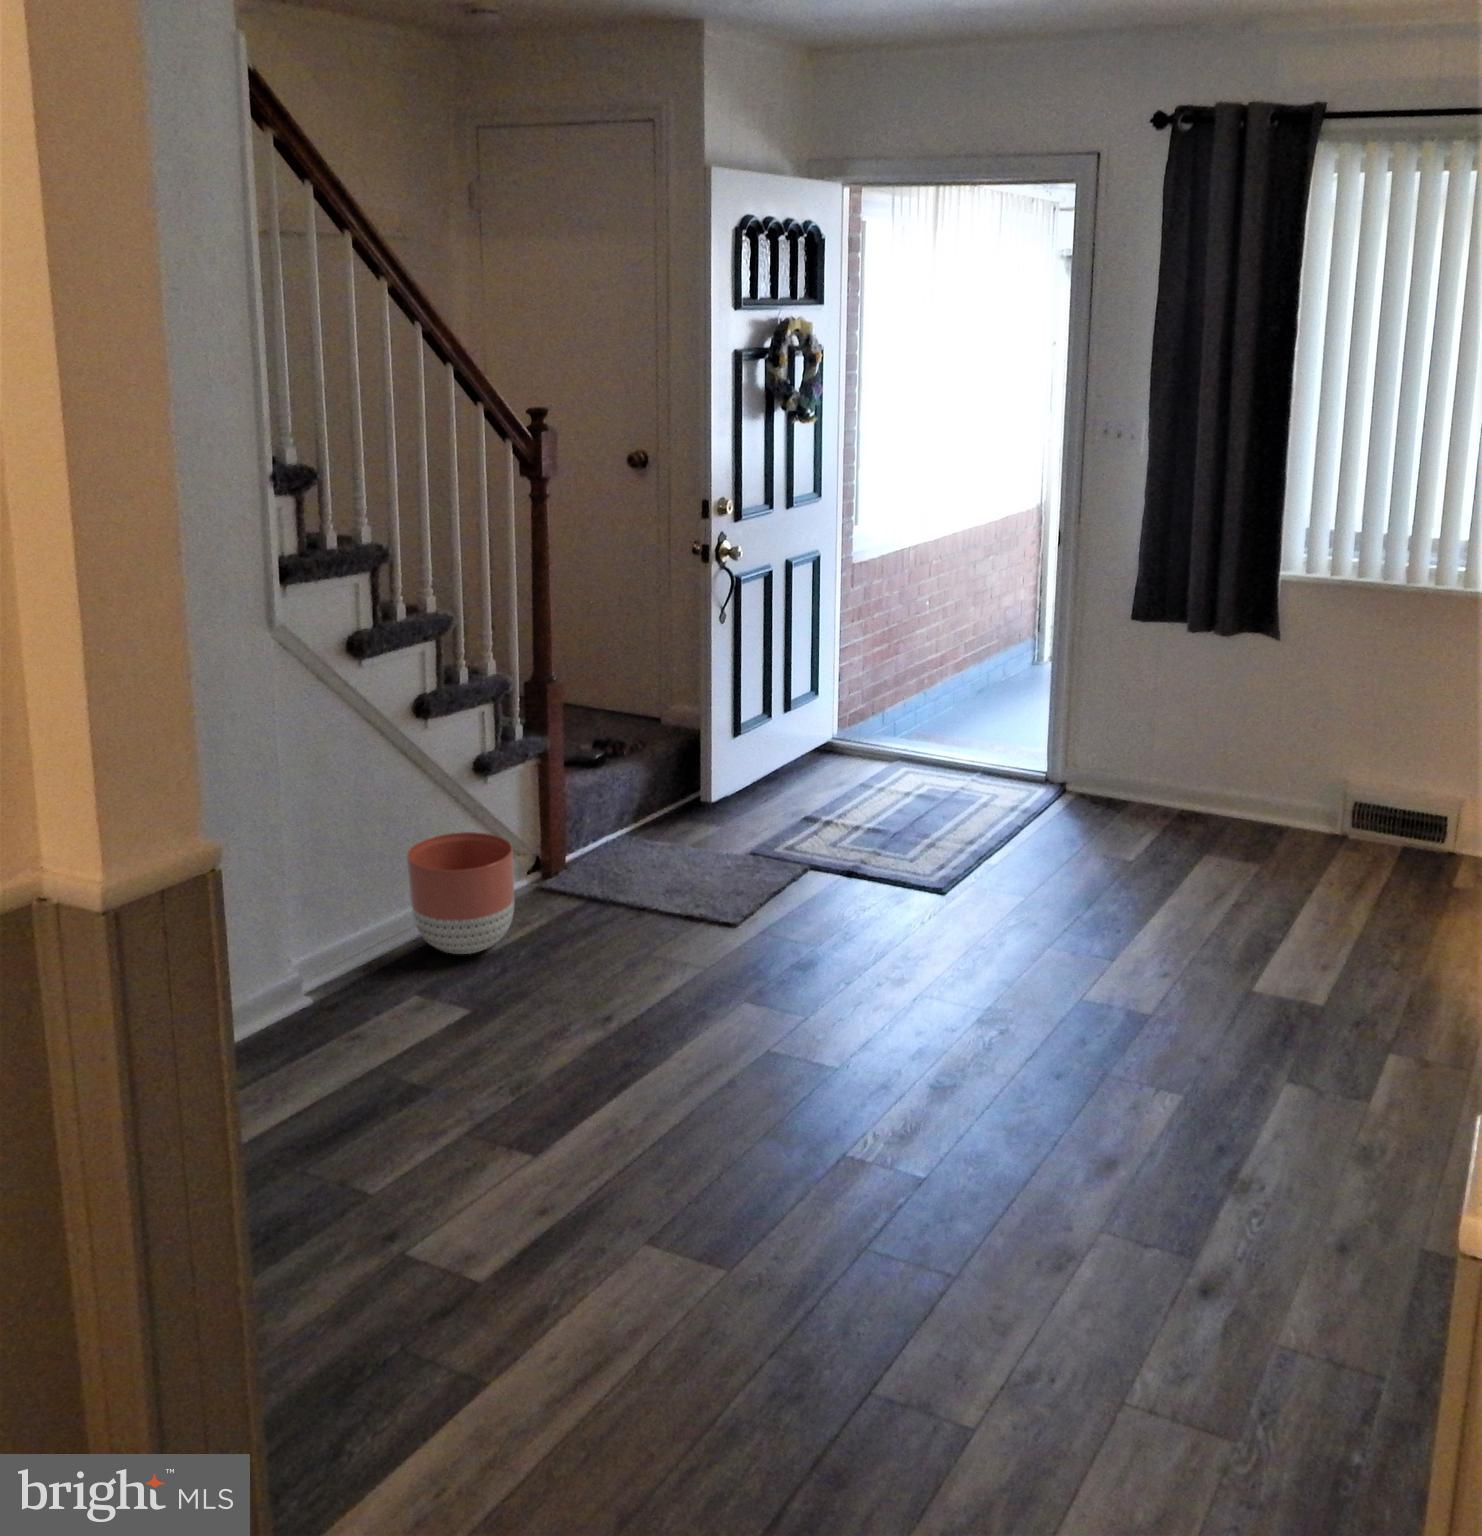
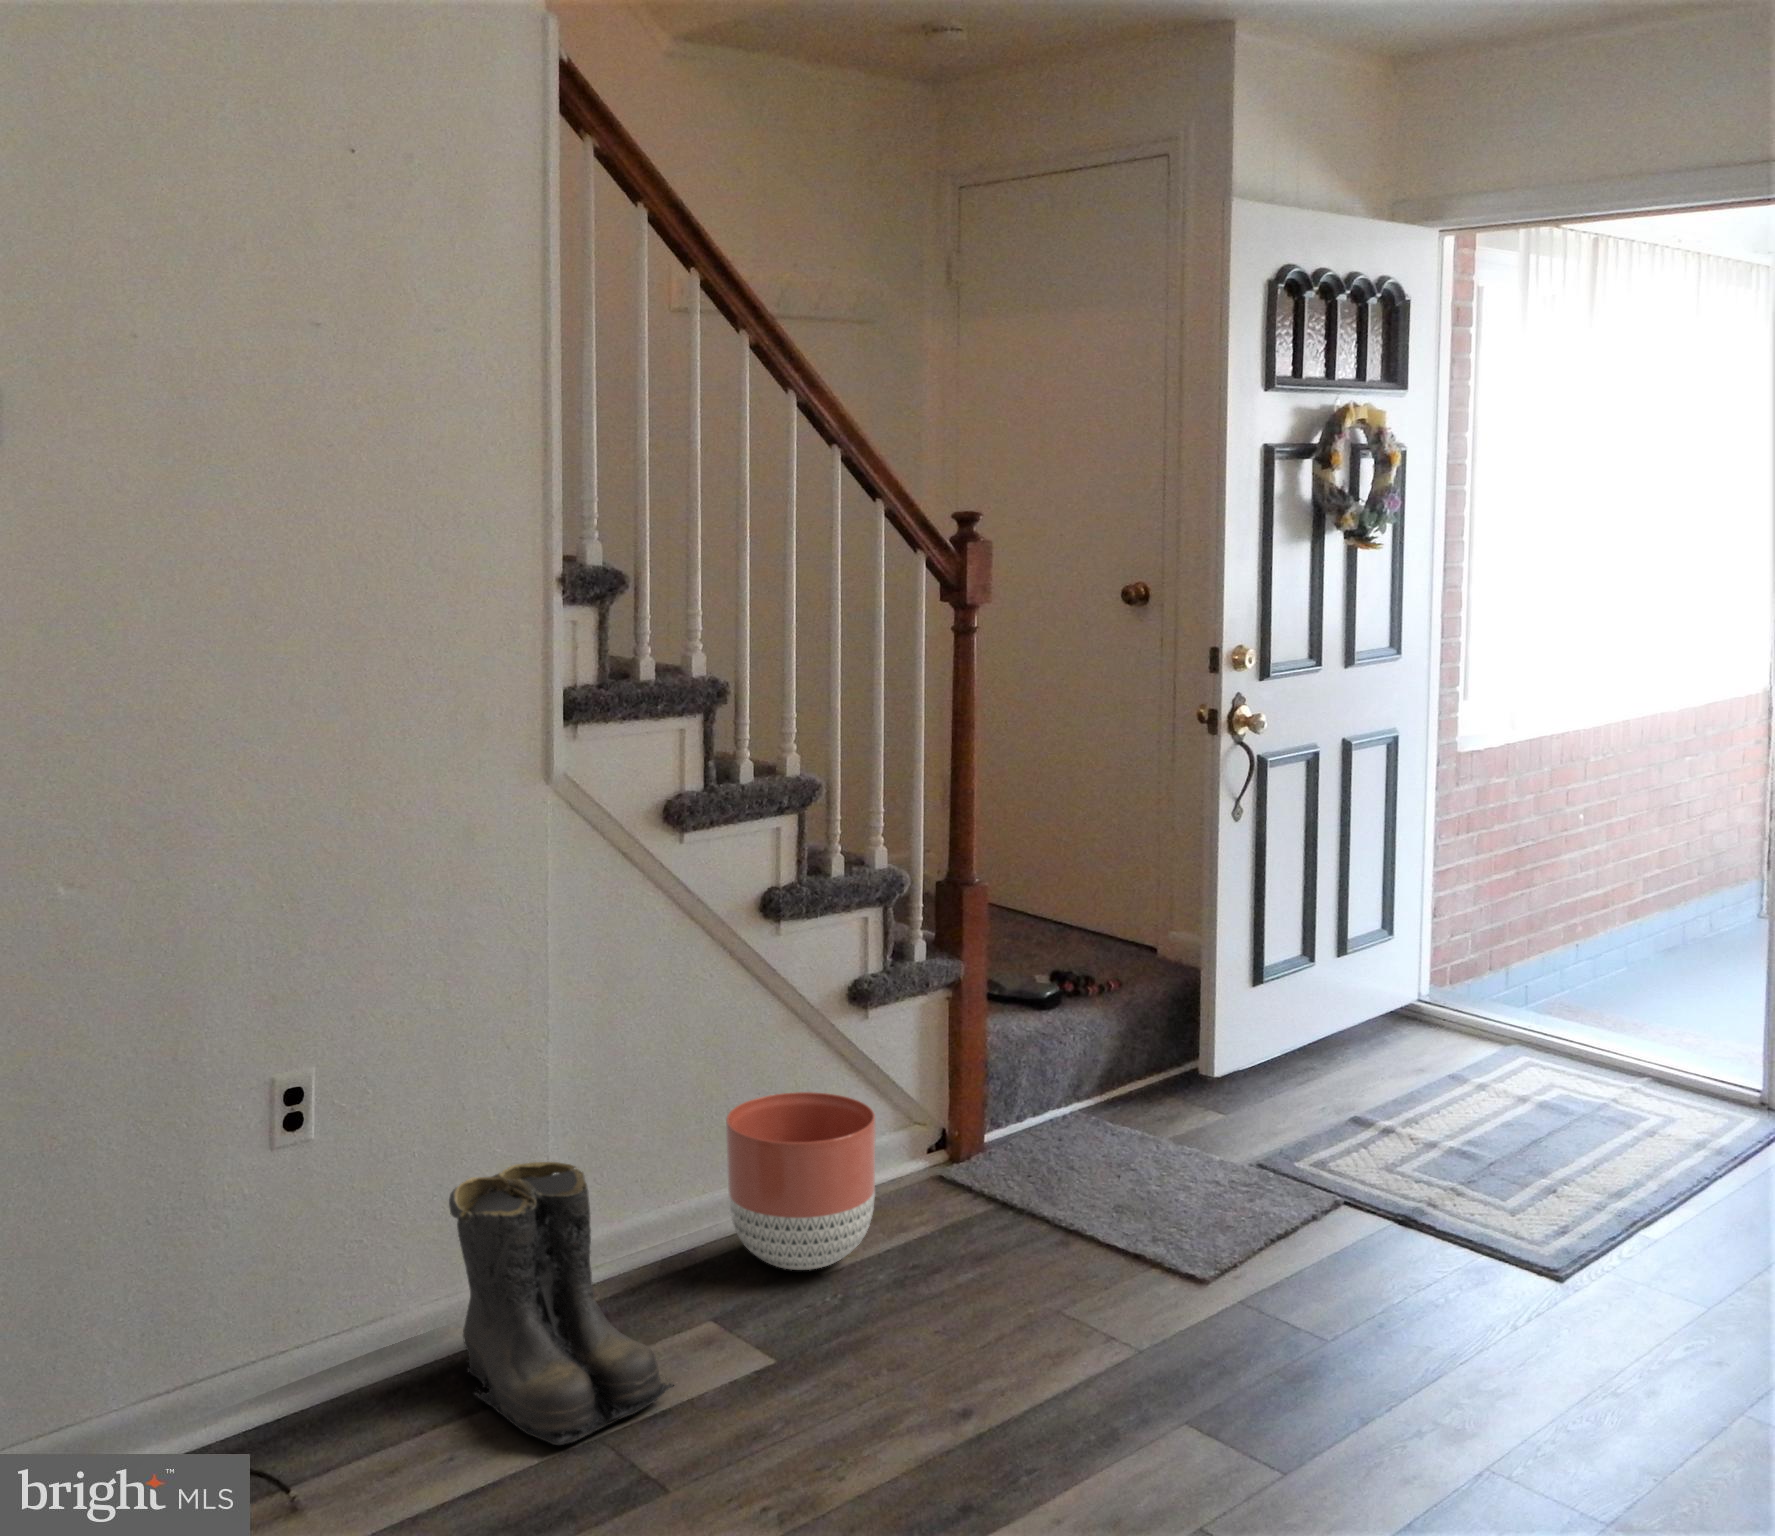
boots: none [230,901,409,1092] -> present [449,1162,674,1445]

